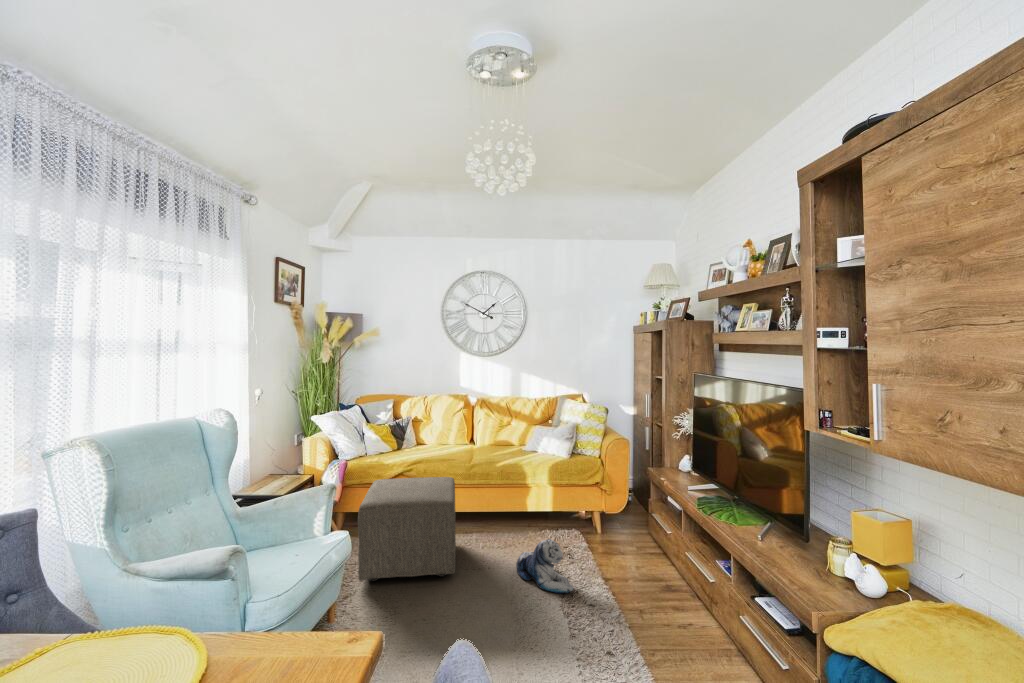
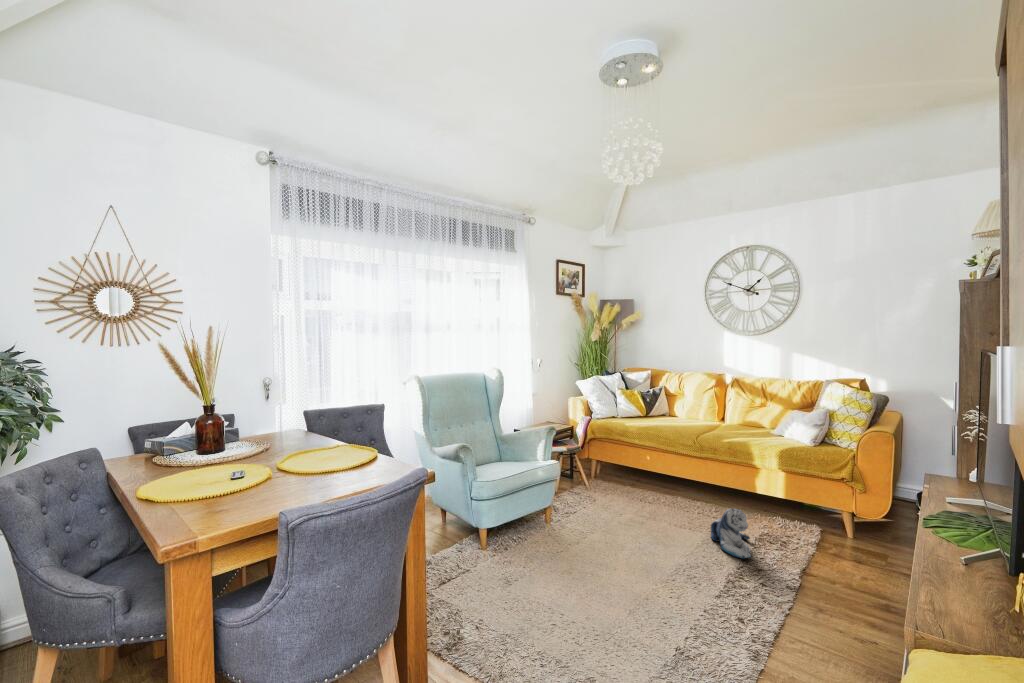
ottoman: present [358,477,456,581] -> none [582,436,676,519]

